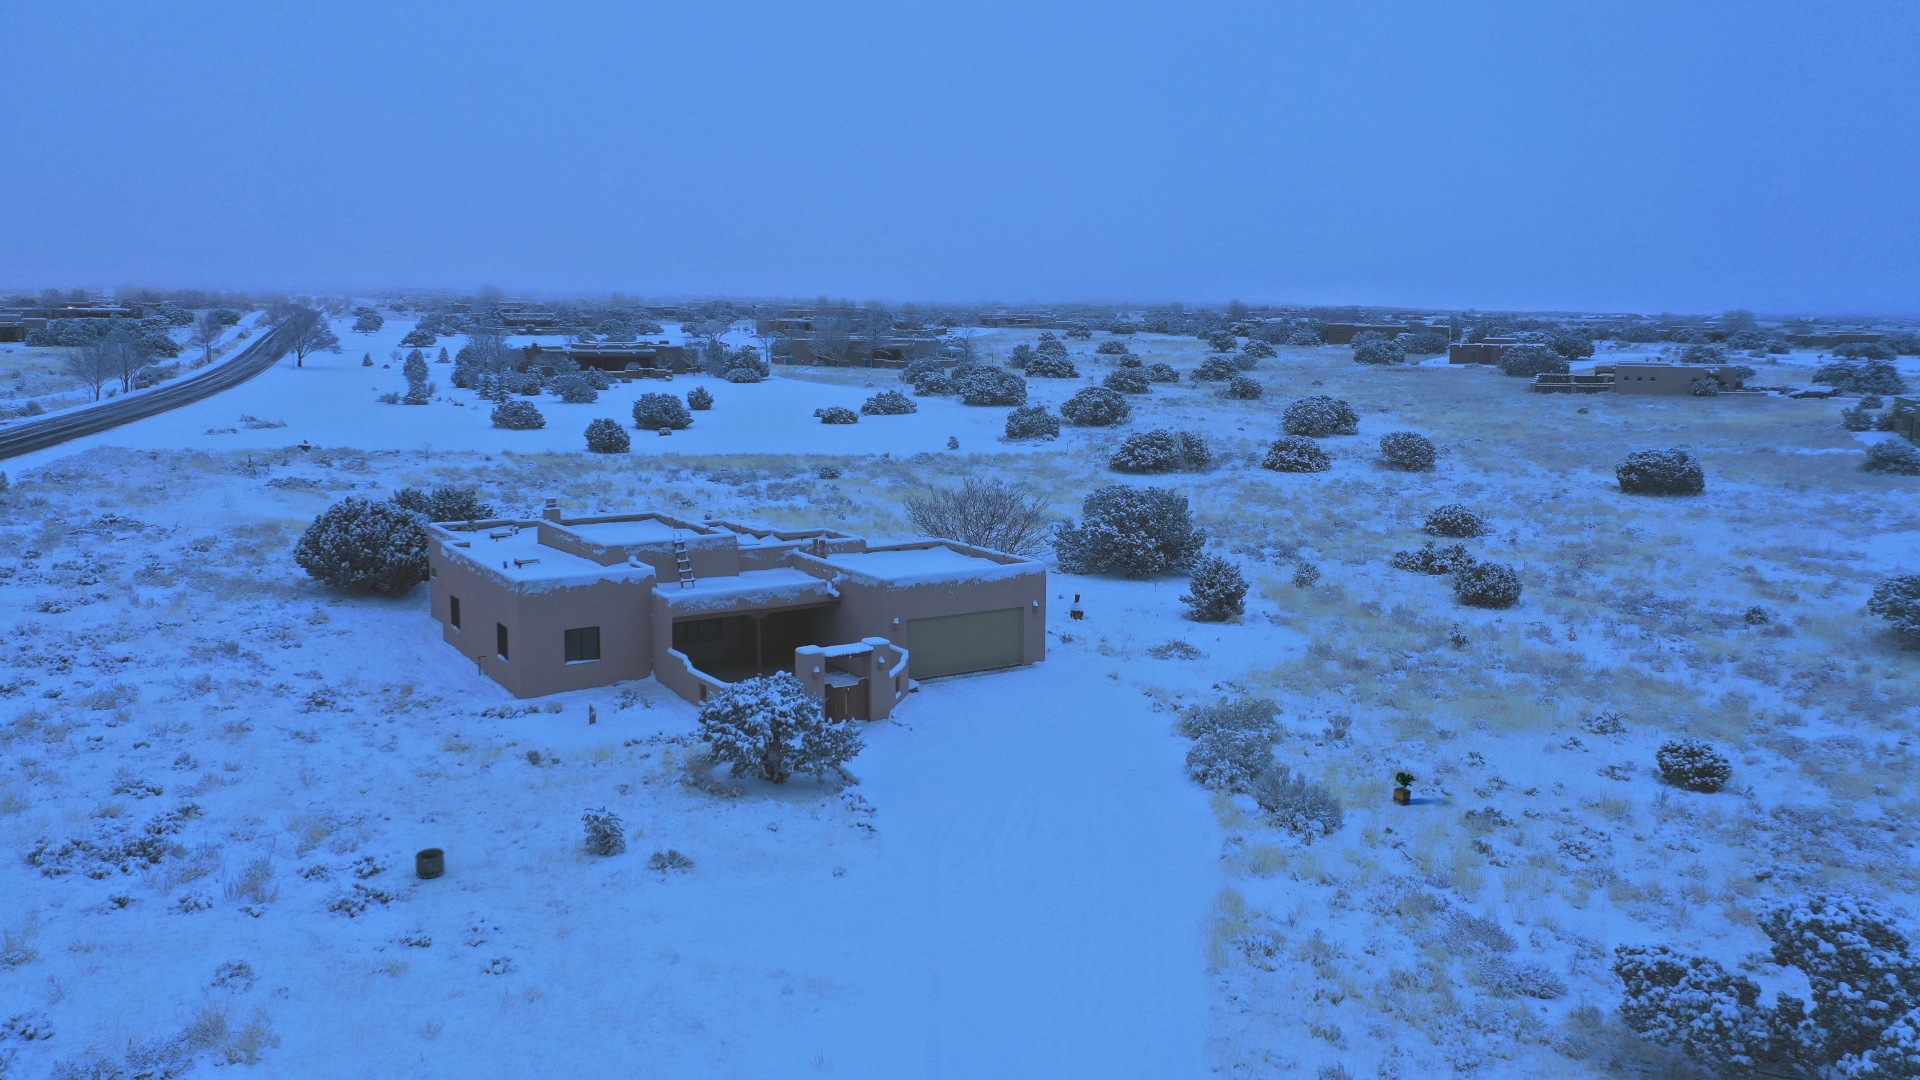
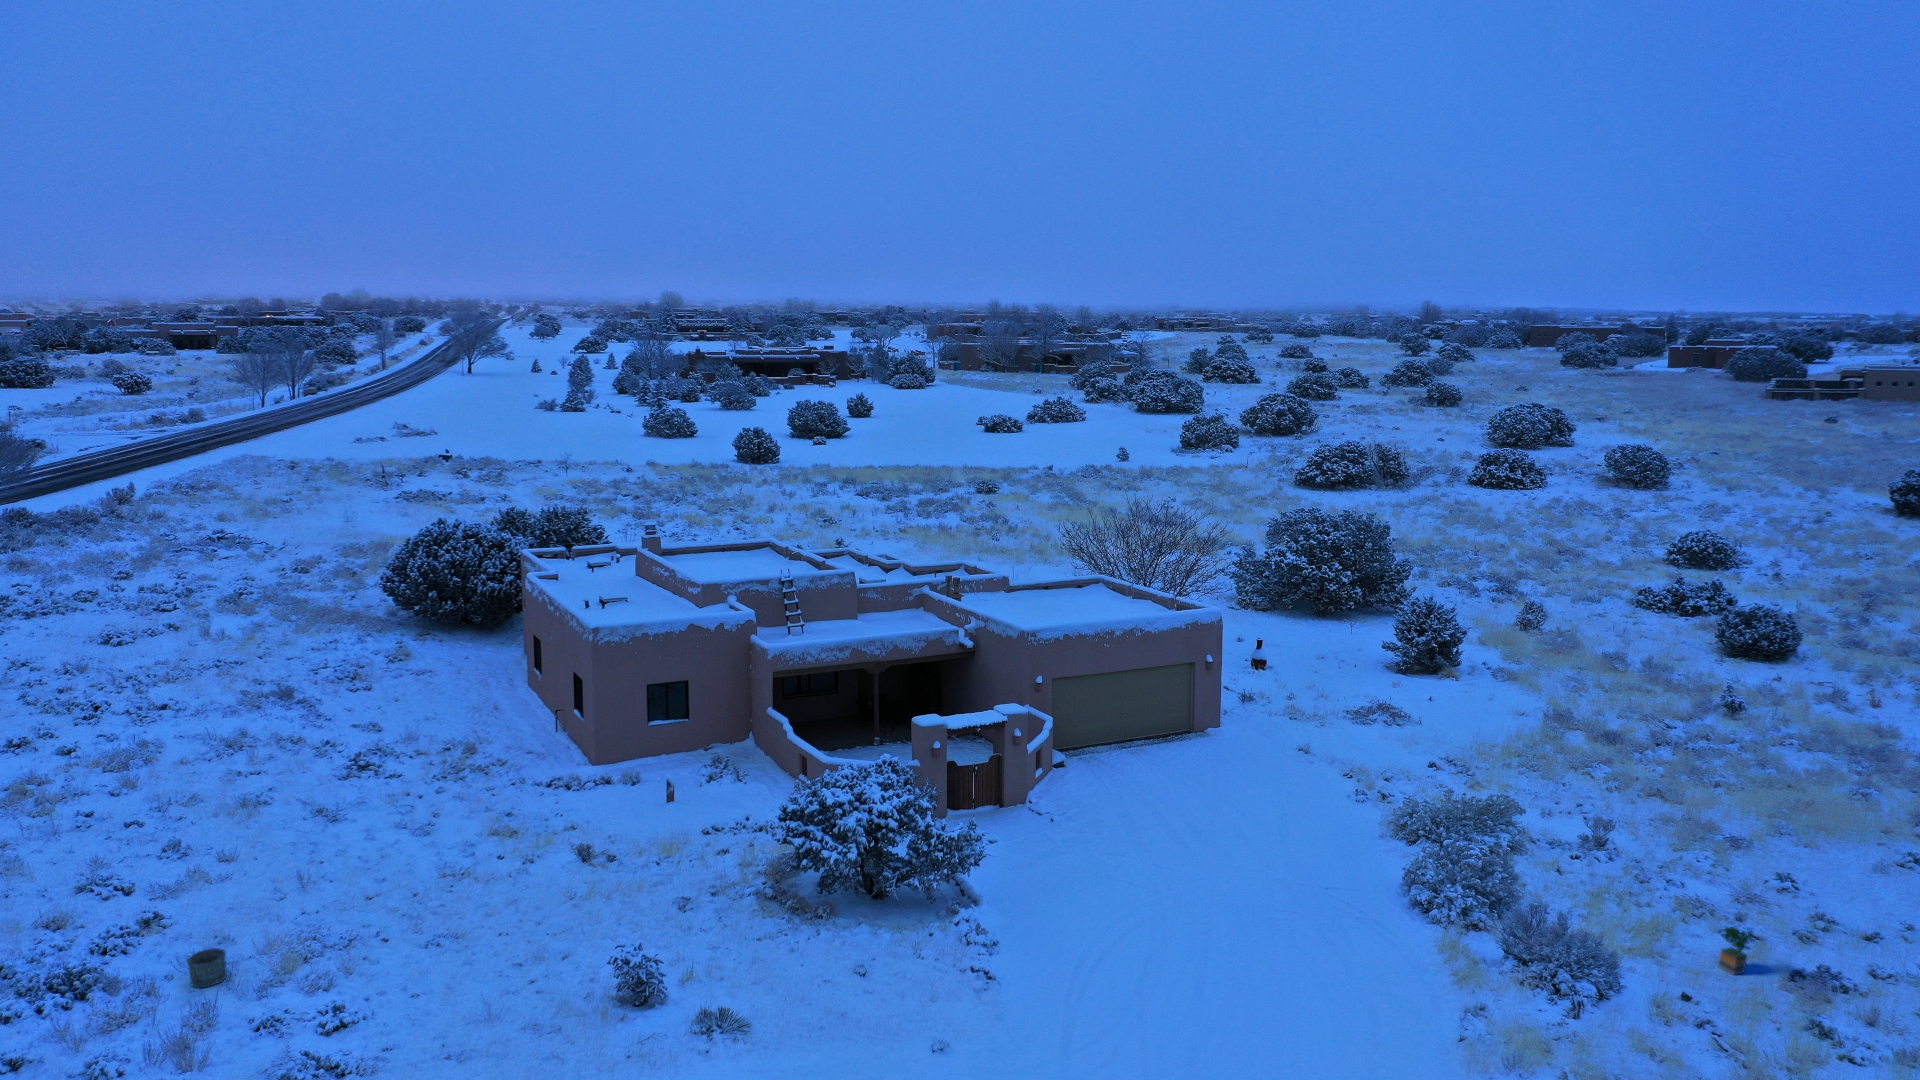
wooden bucket: present [415,848,445,879] -> present [187,948,227,988]

